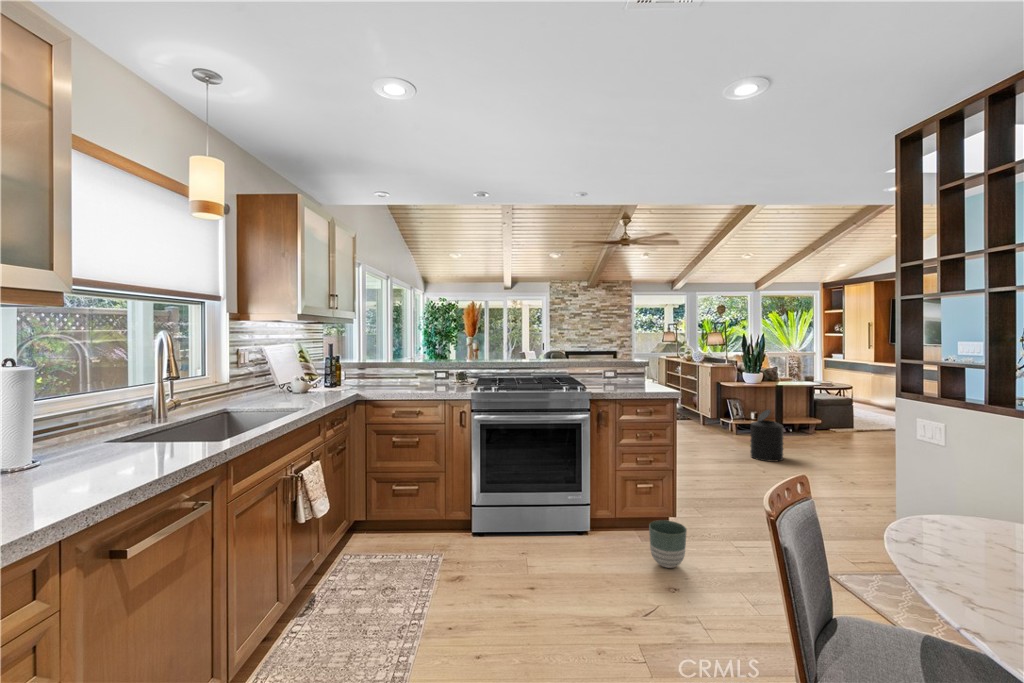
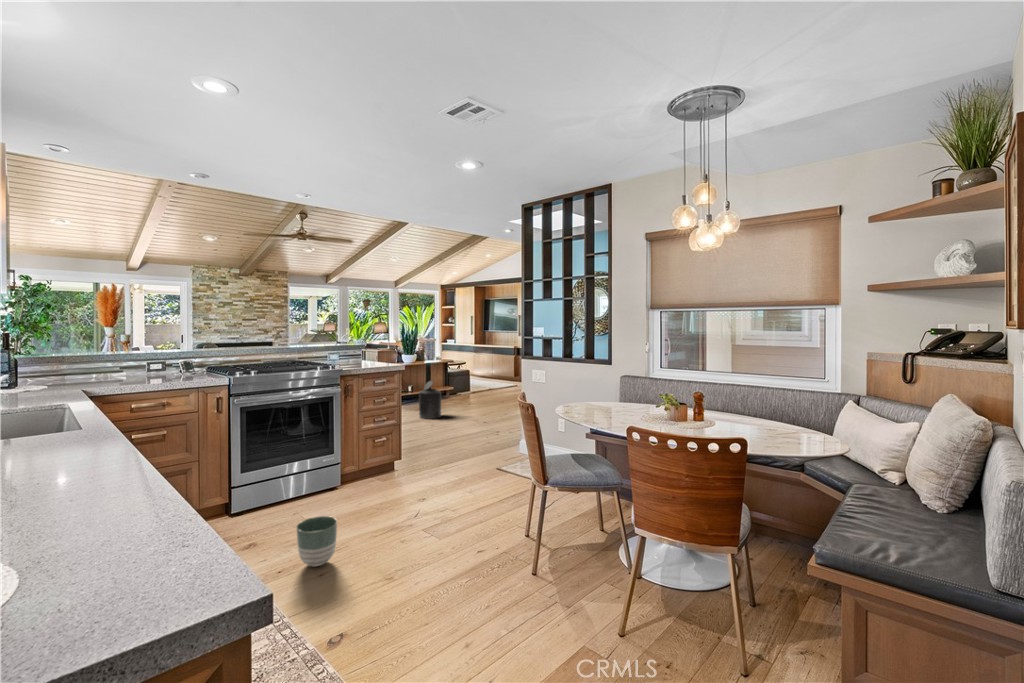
planter: present [649,520,687,568] -> present [297,516,337,567]

